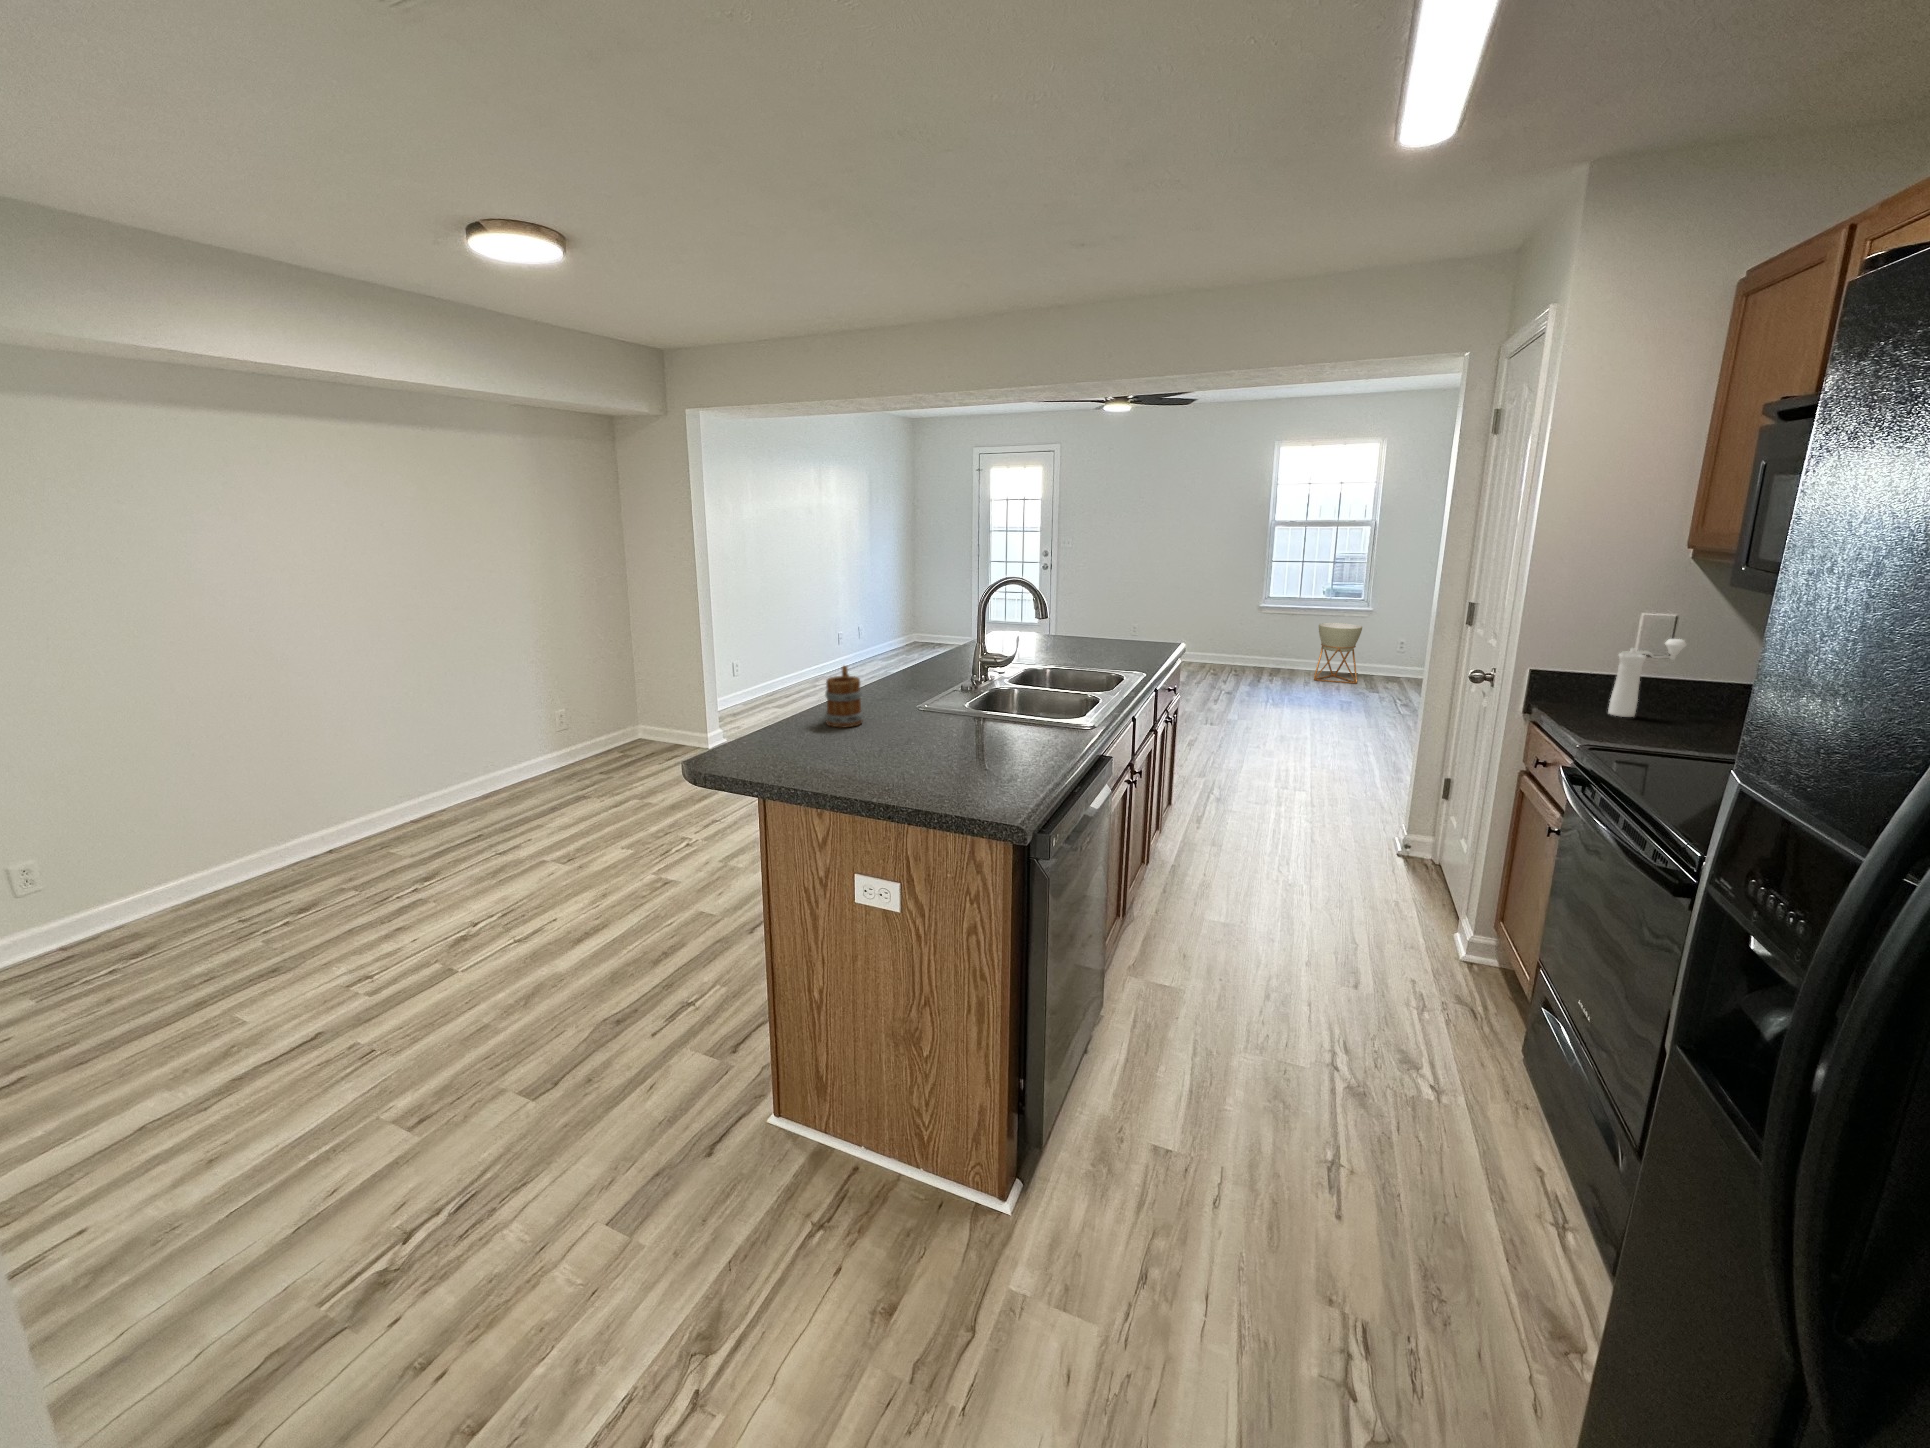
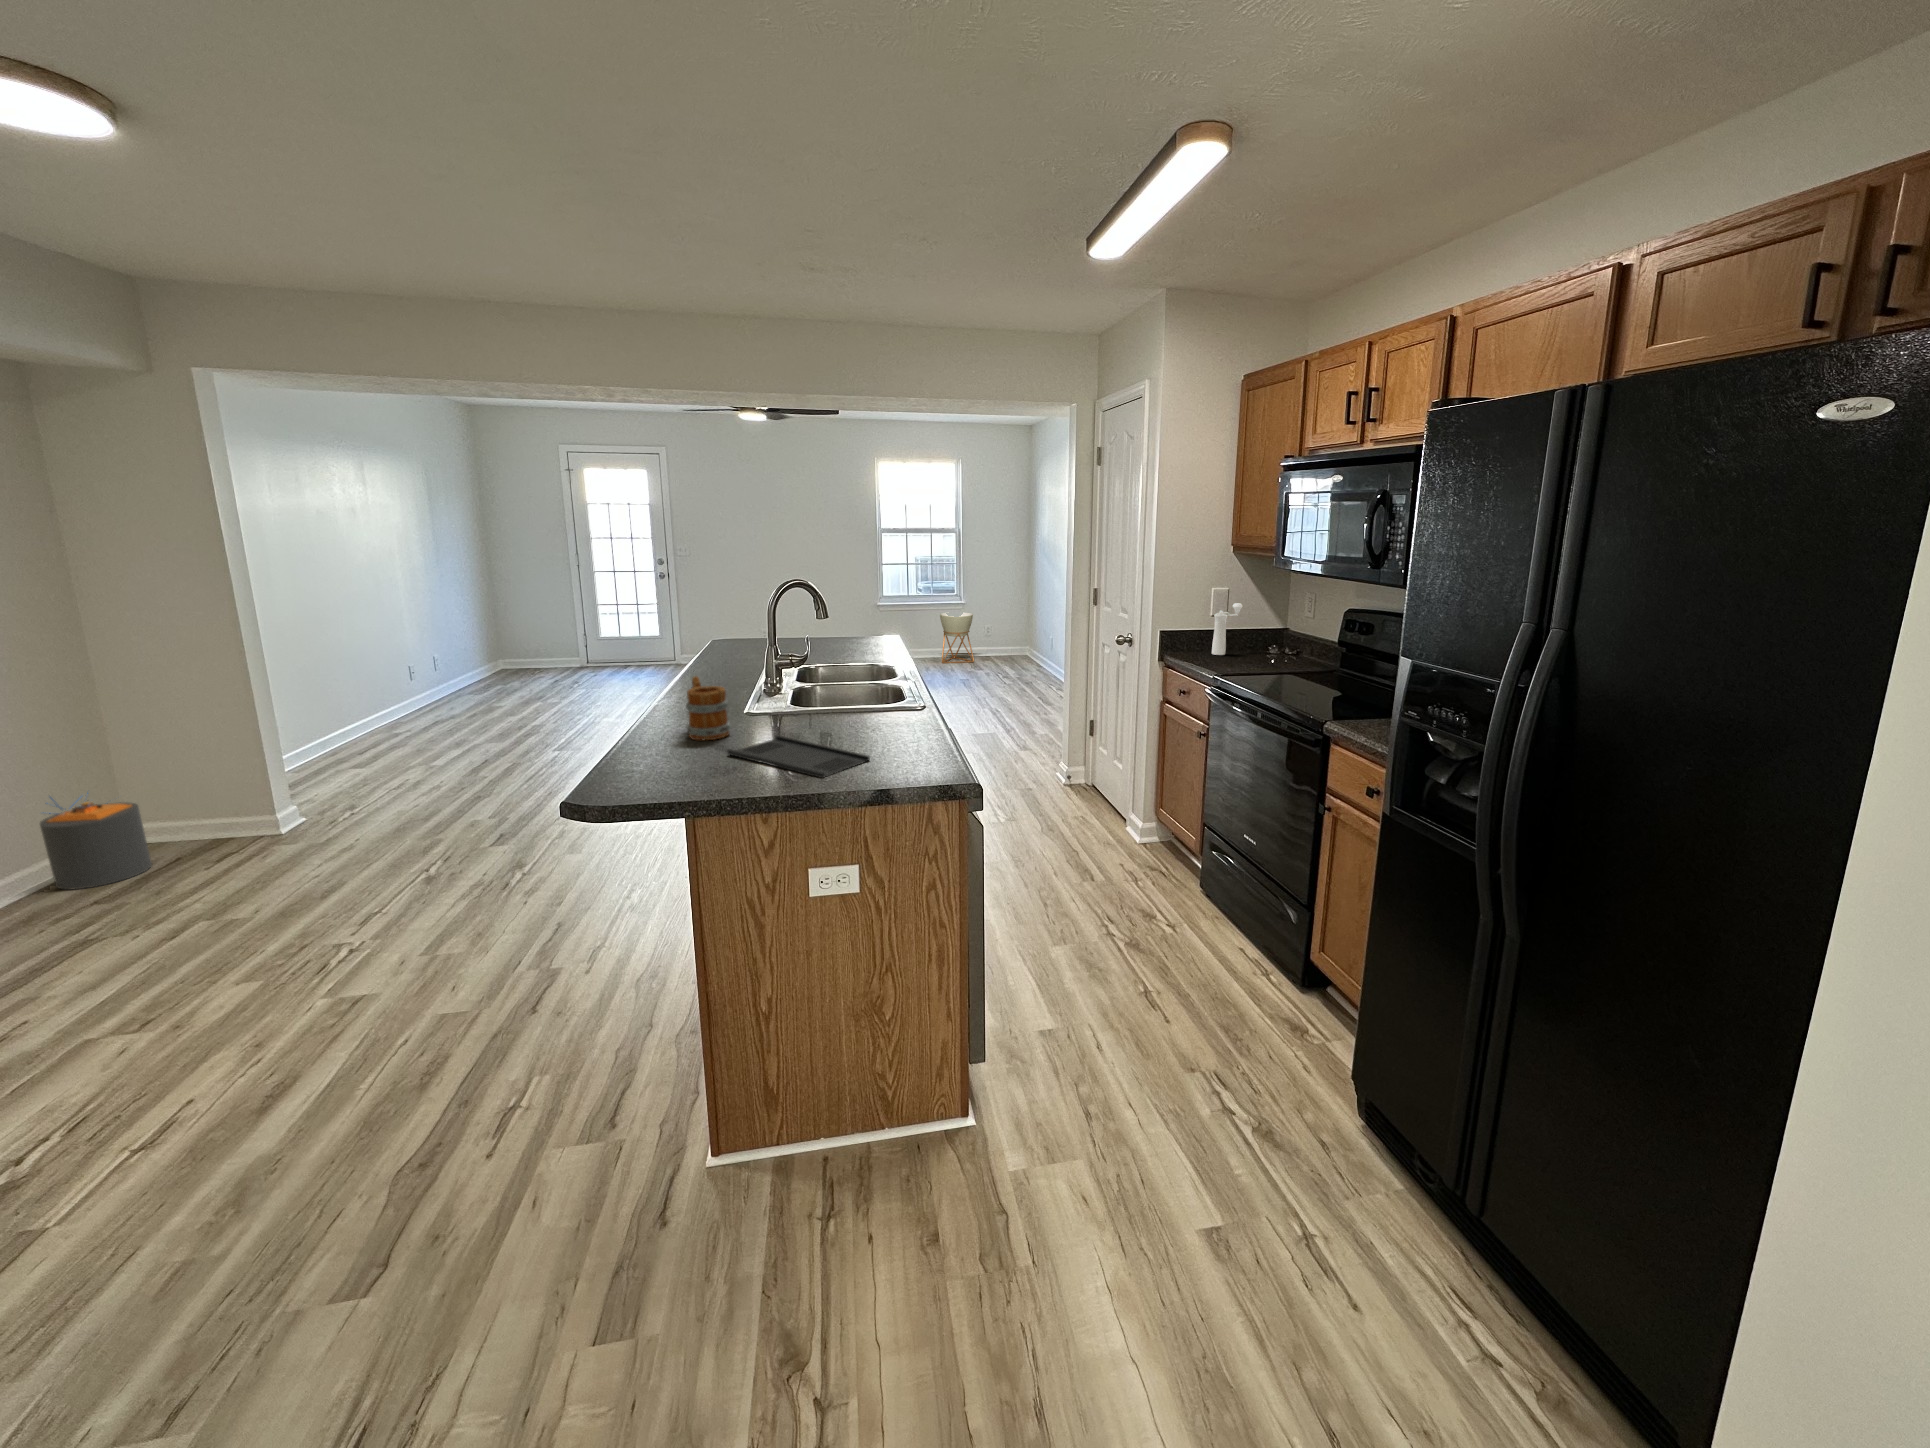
trash can: none [592,697,643,761] -> present [40,792,152,890]
tray: none [828,732,932,784] -> present [727,735,870,778]

